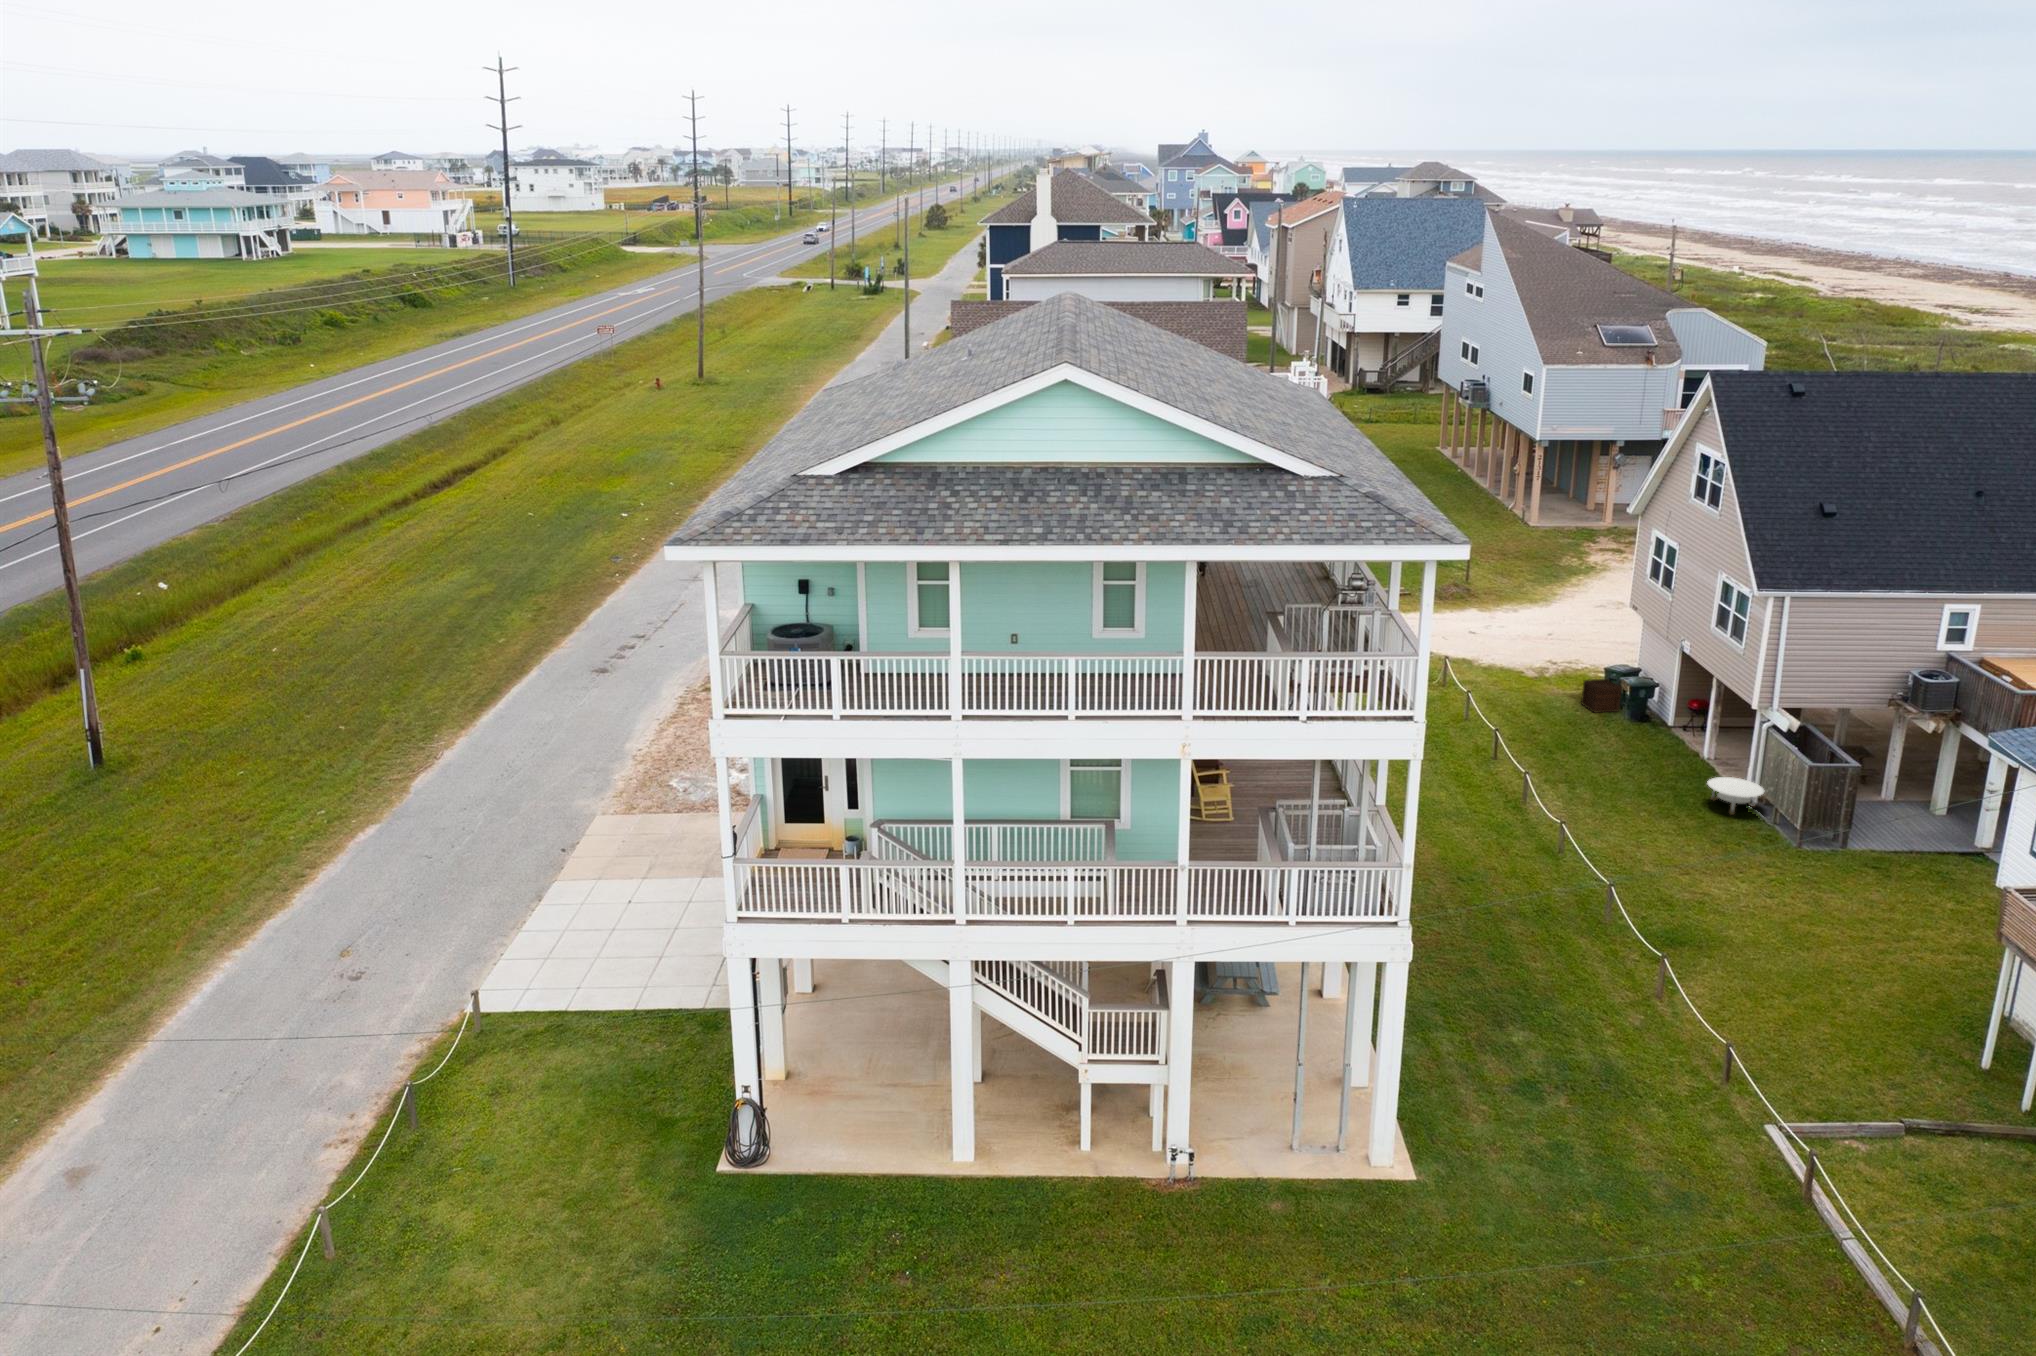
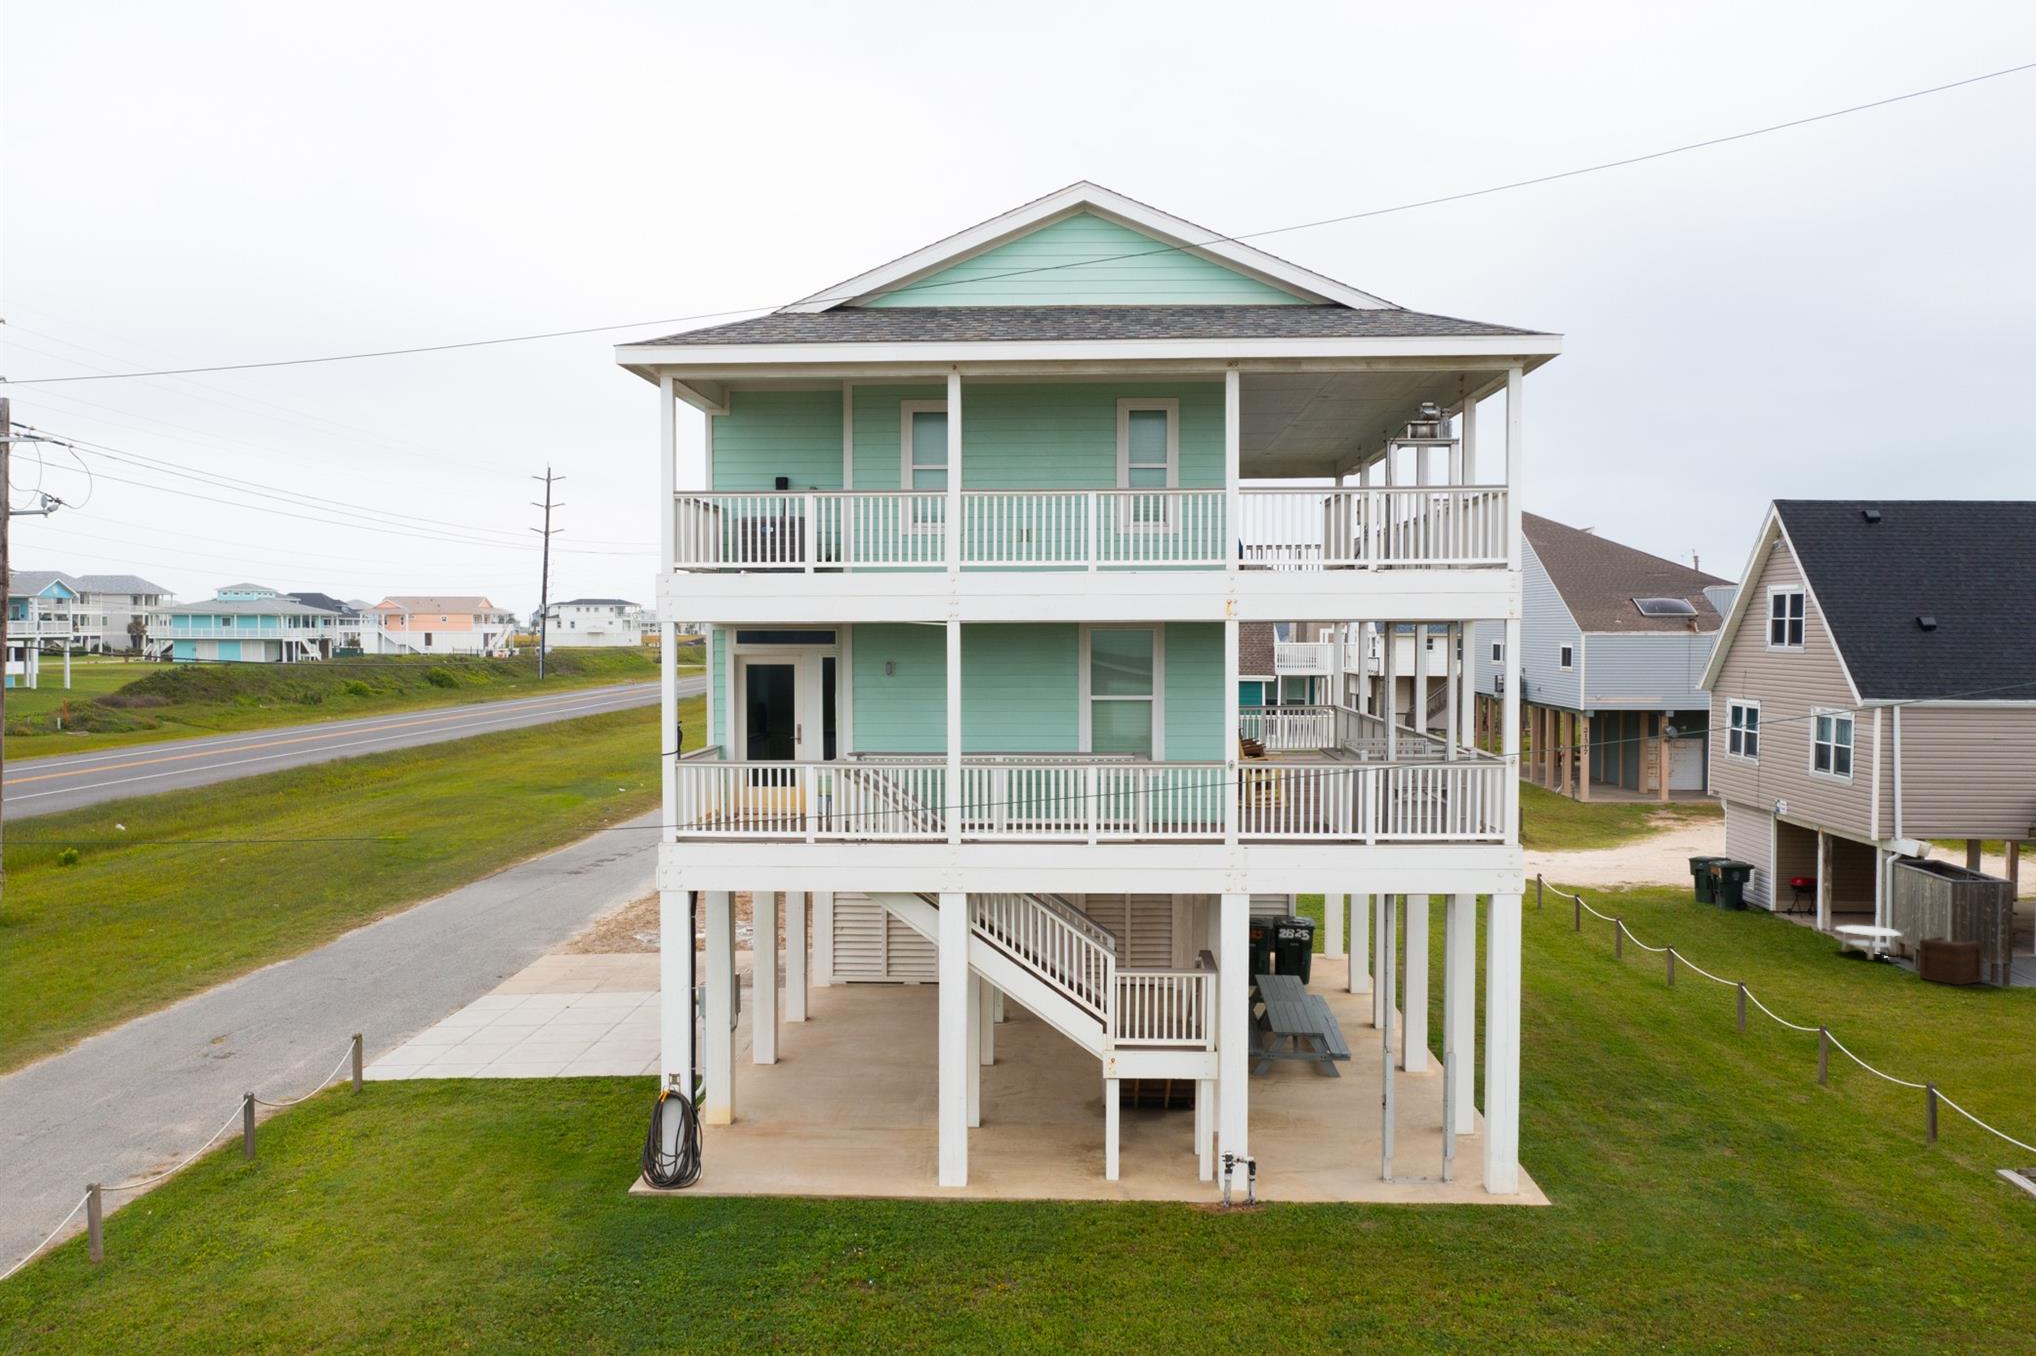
wooden crate: present [1581,679,1622,713] -> present [1919,937,1982,985]

